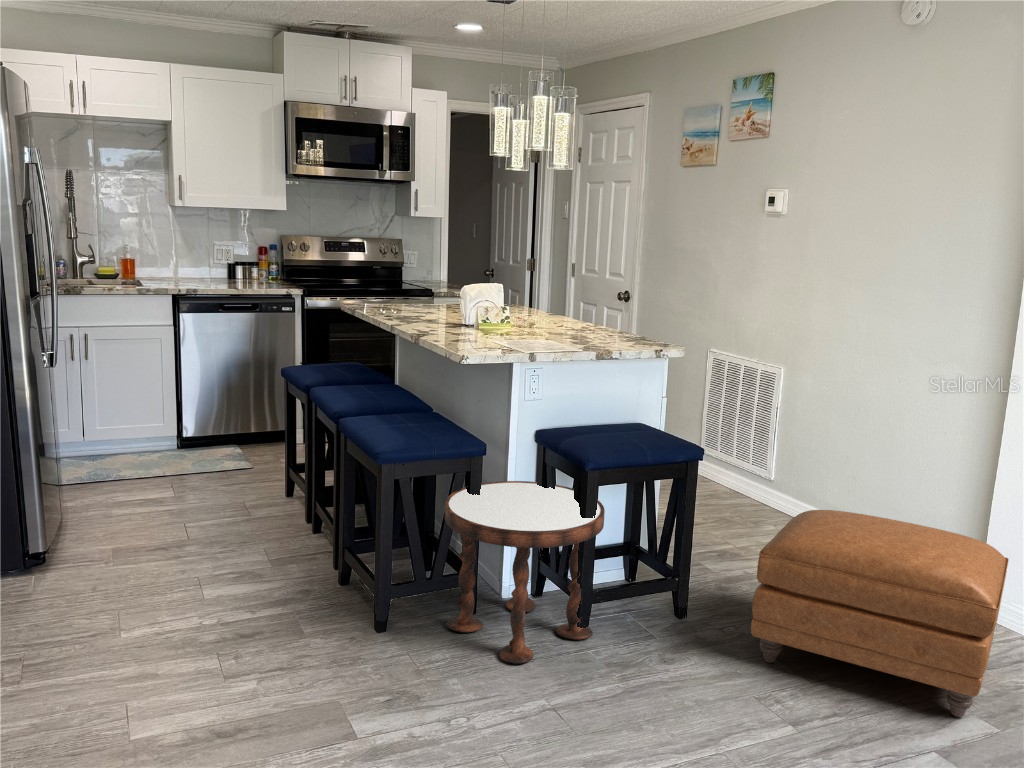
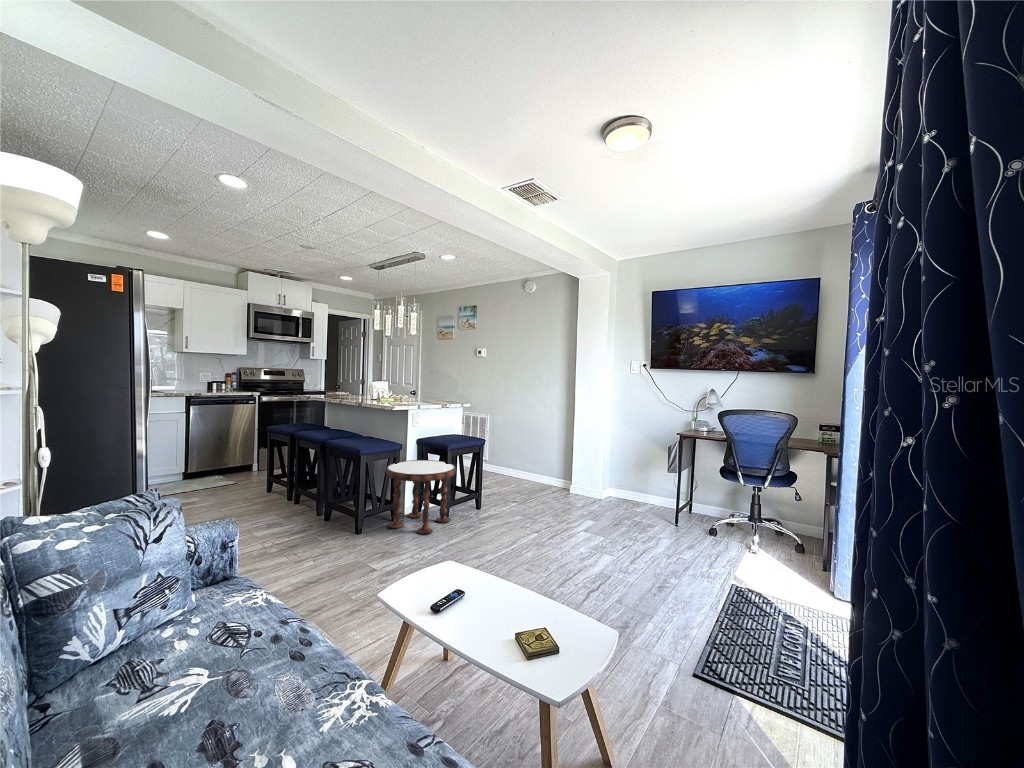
ottoman: present [751,510,1009,717] -> none [513,458,595,520]

